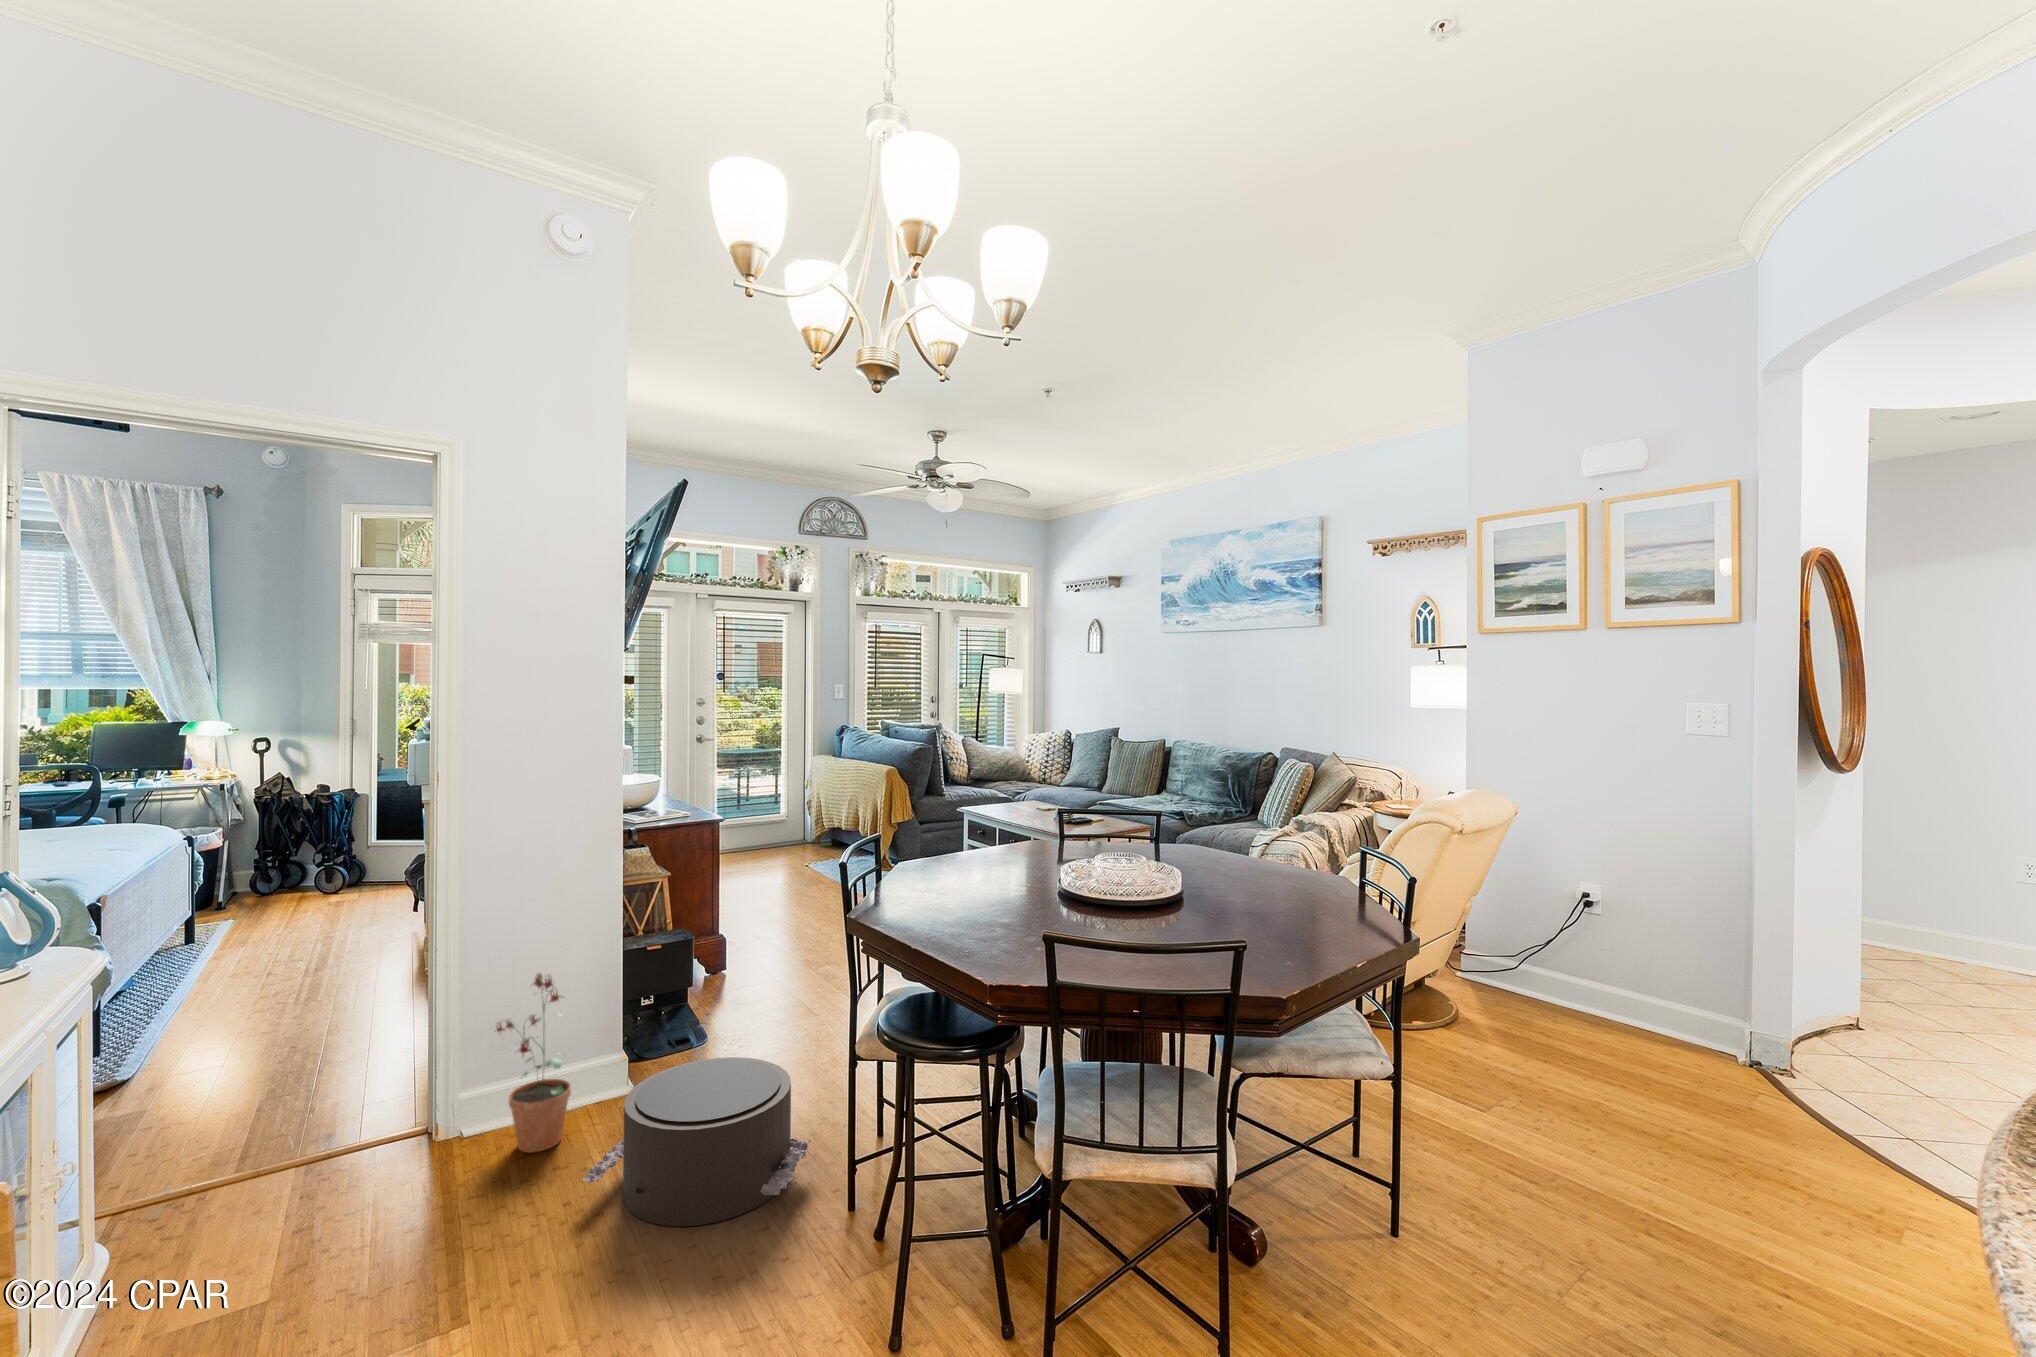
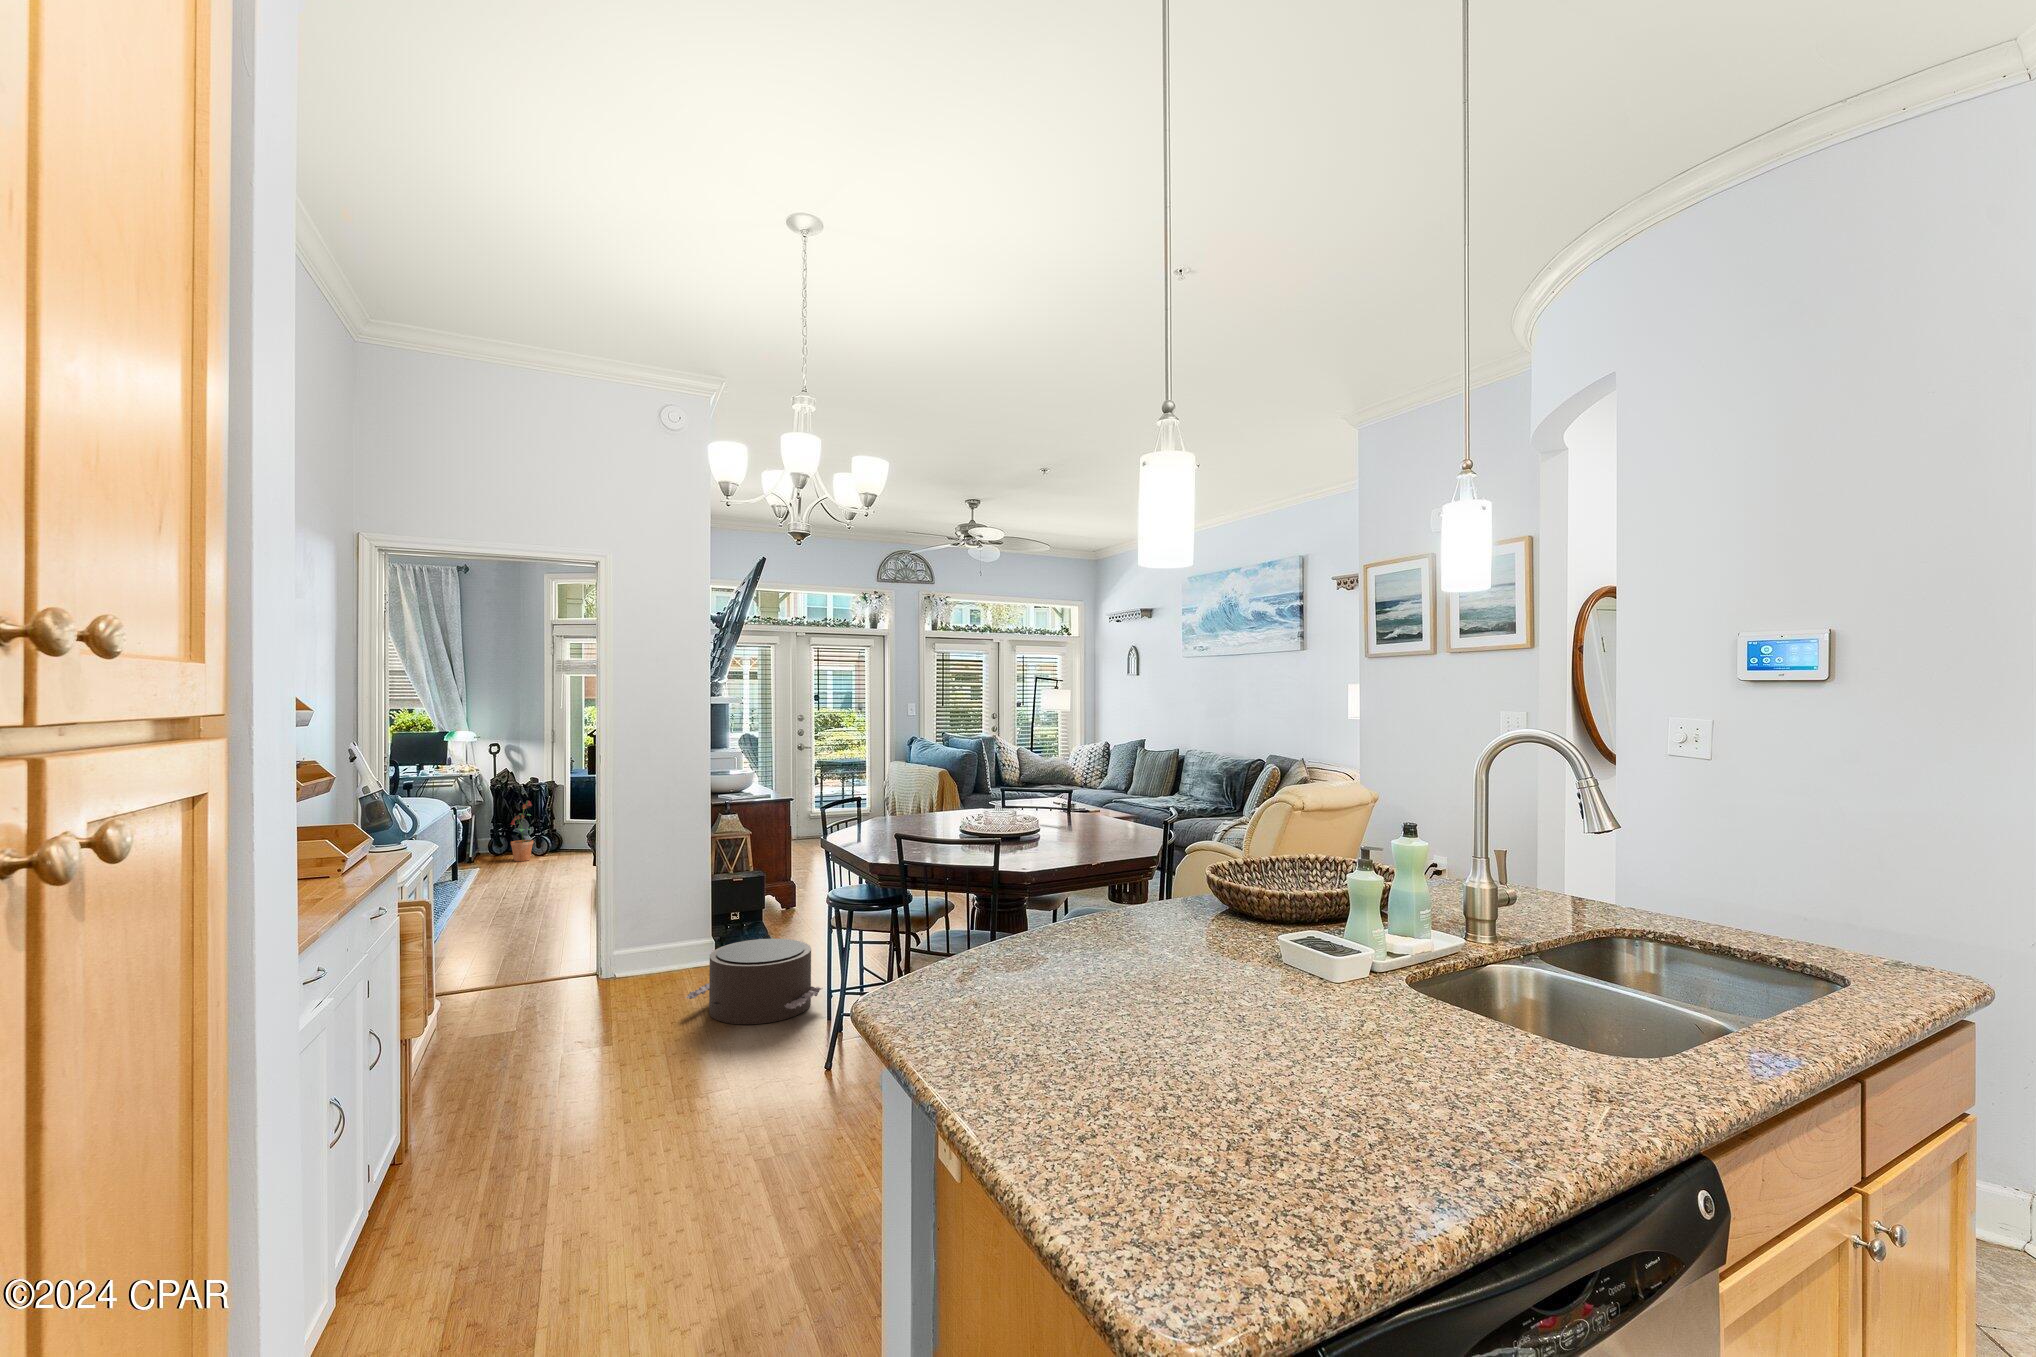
potted plant: present [495,973,571,1152] -> present [511,801,534,861]

